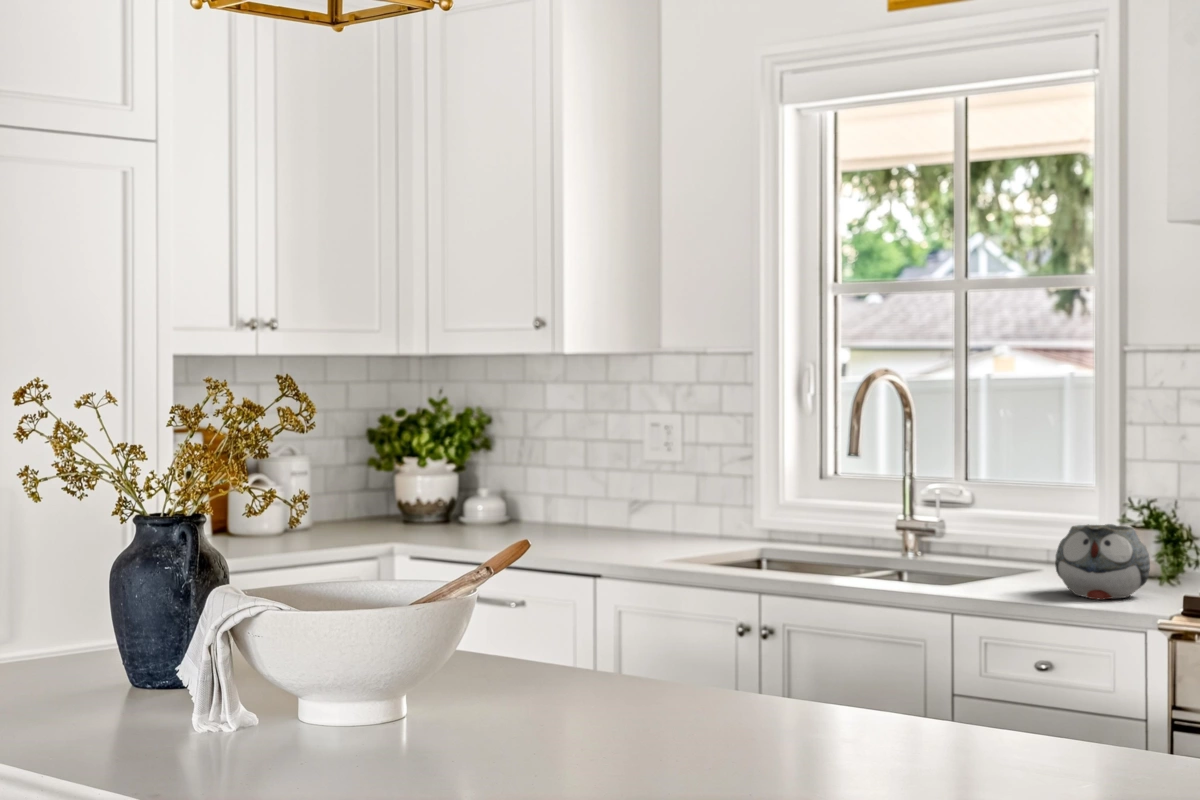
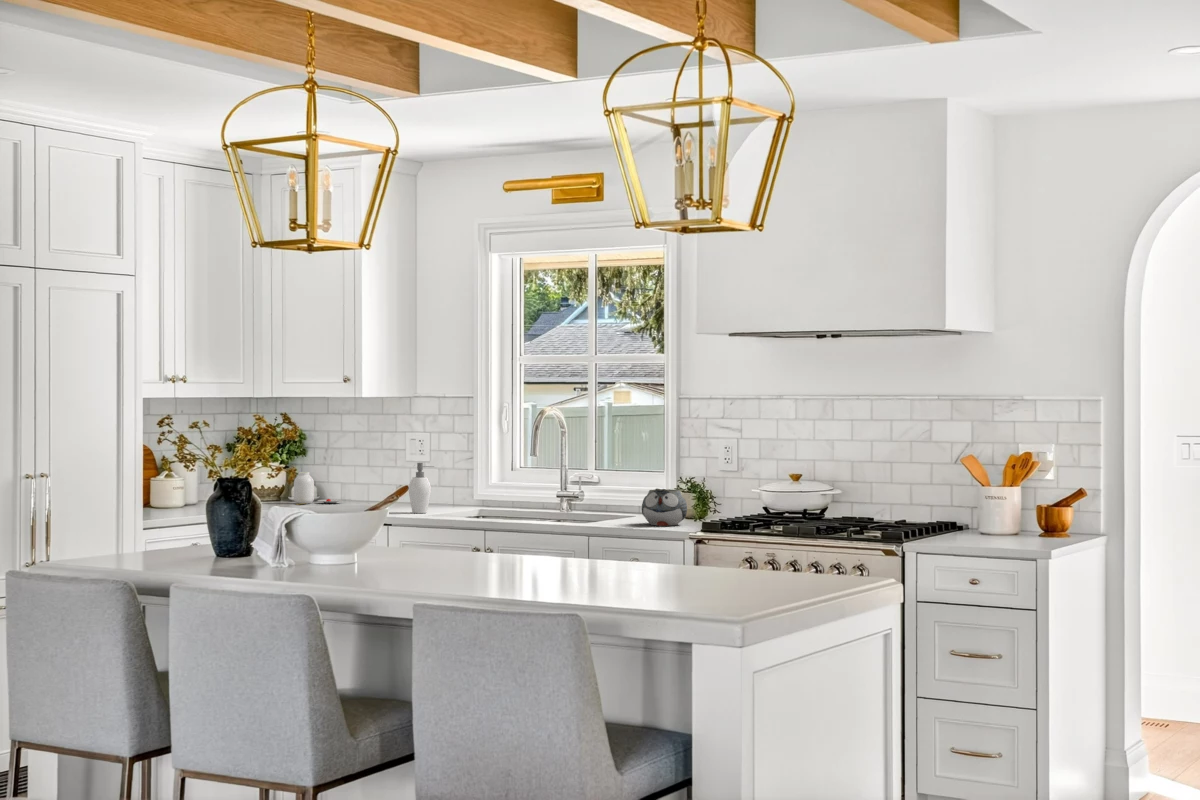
soap dispenser: none [631,465,673,553] -> present [409,463,431,513]
jar: none [466,476,548,530] -> present [294,472,343,505]

